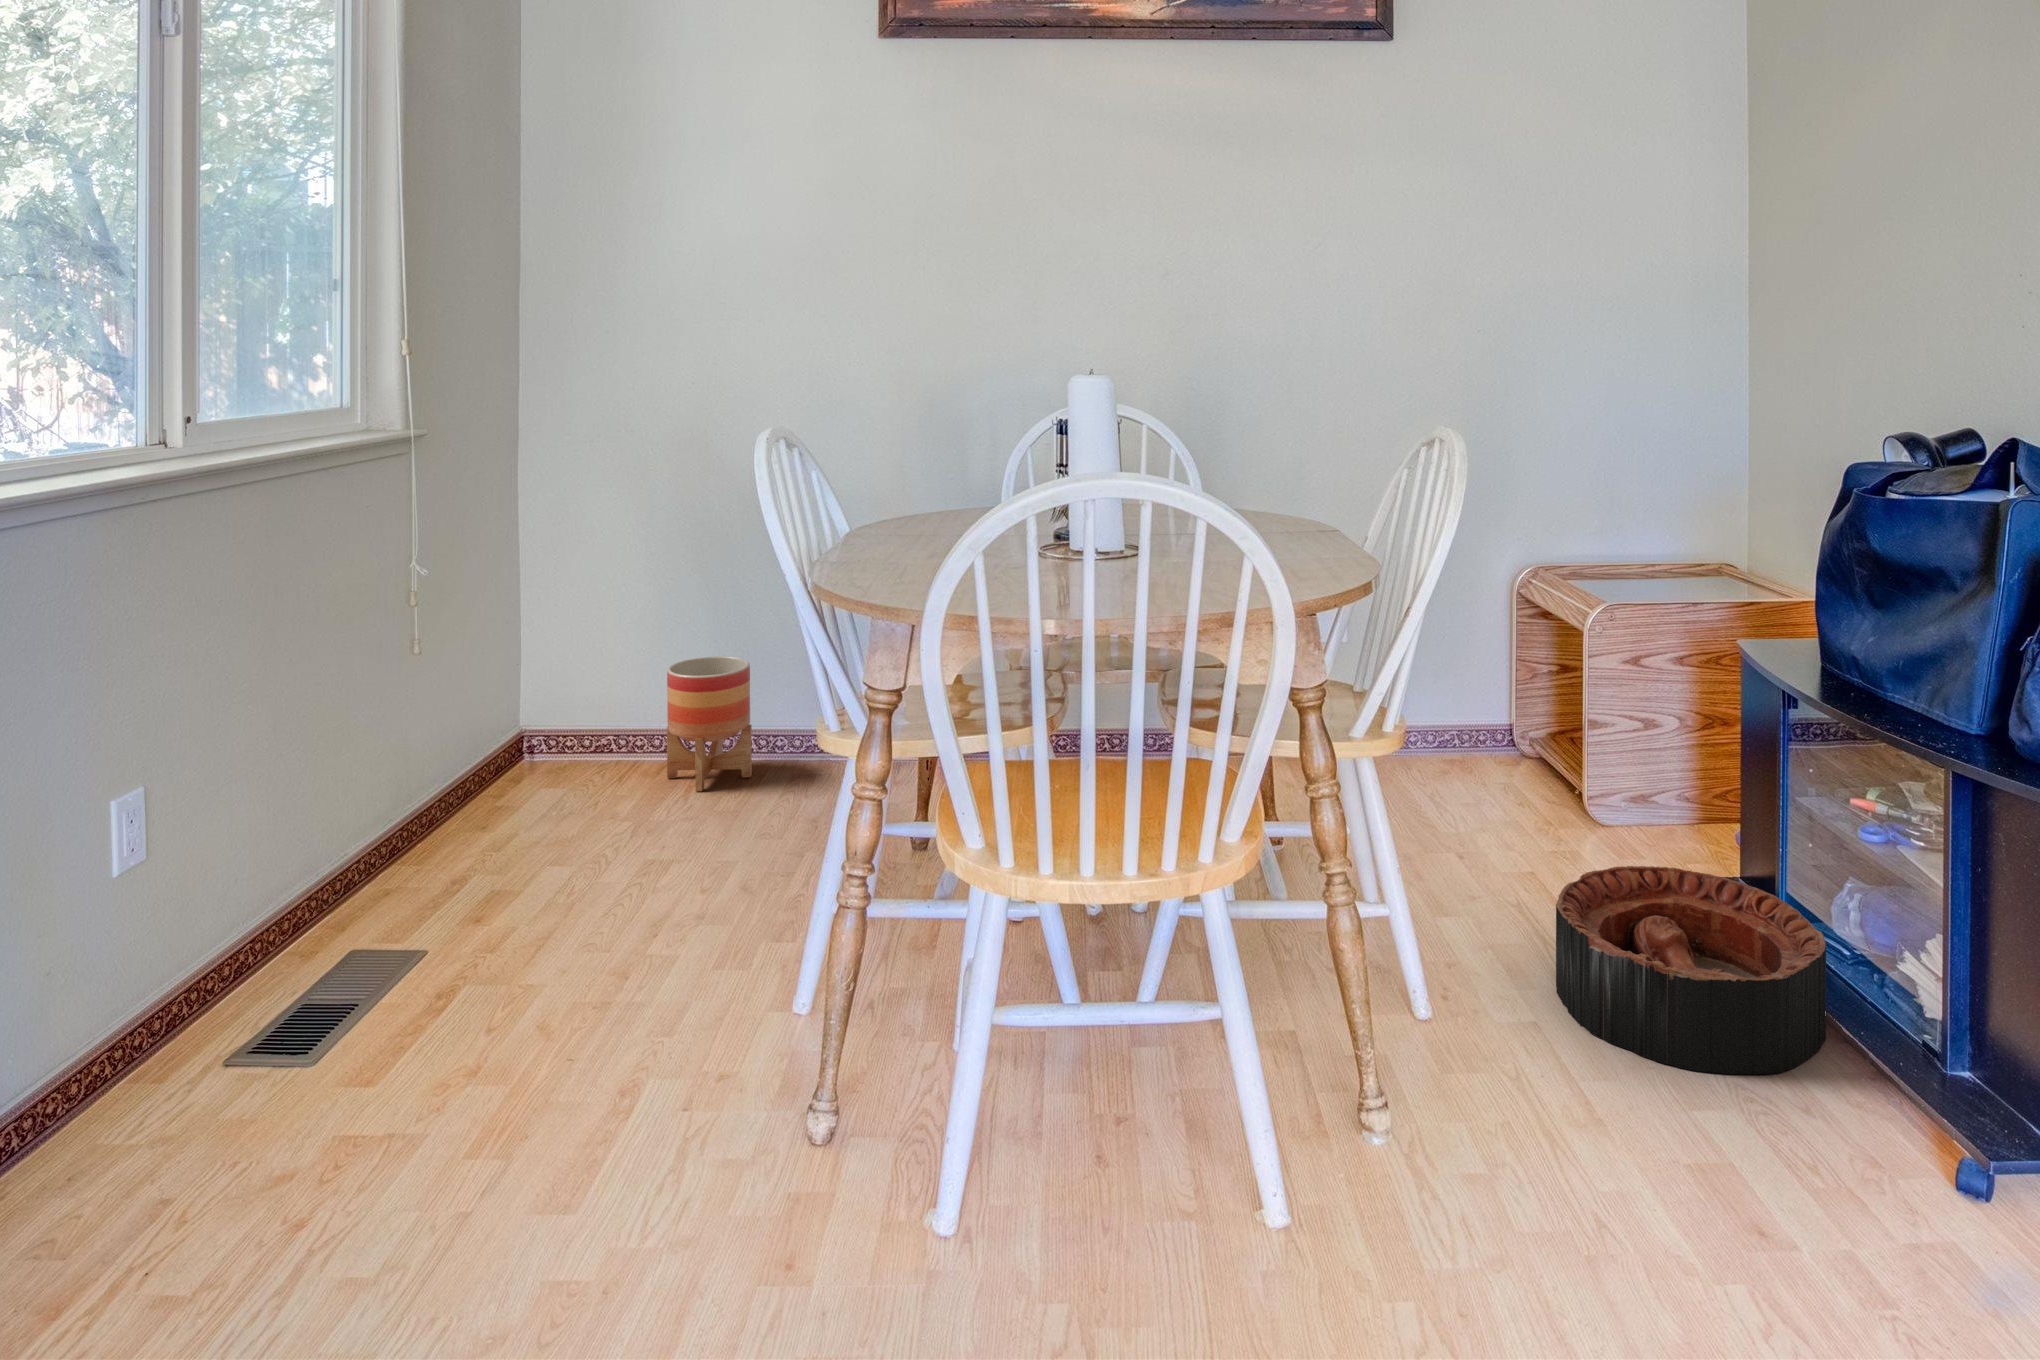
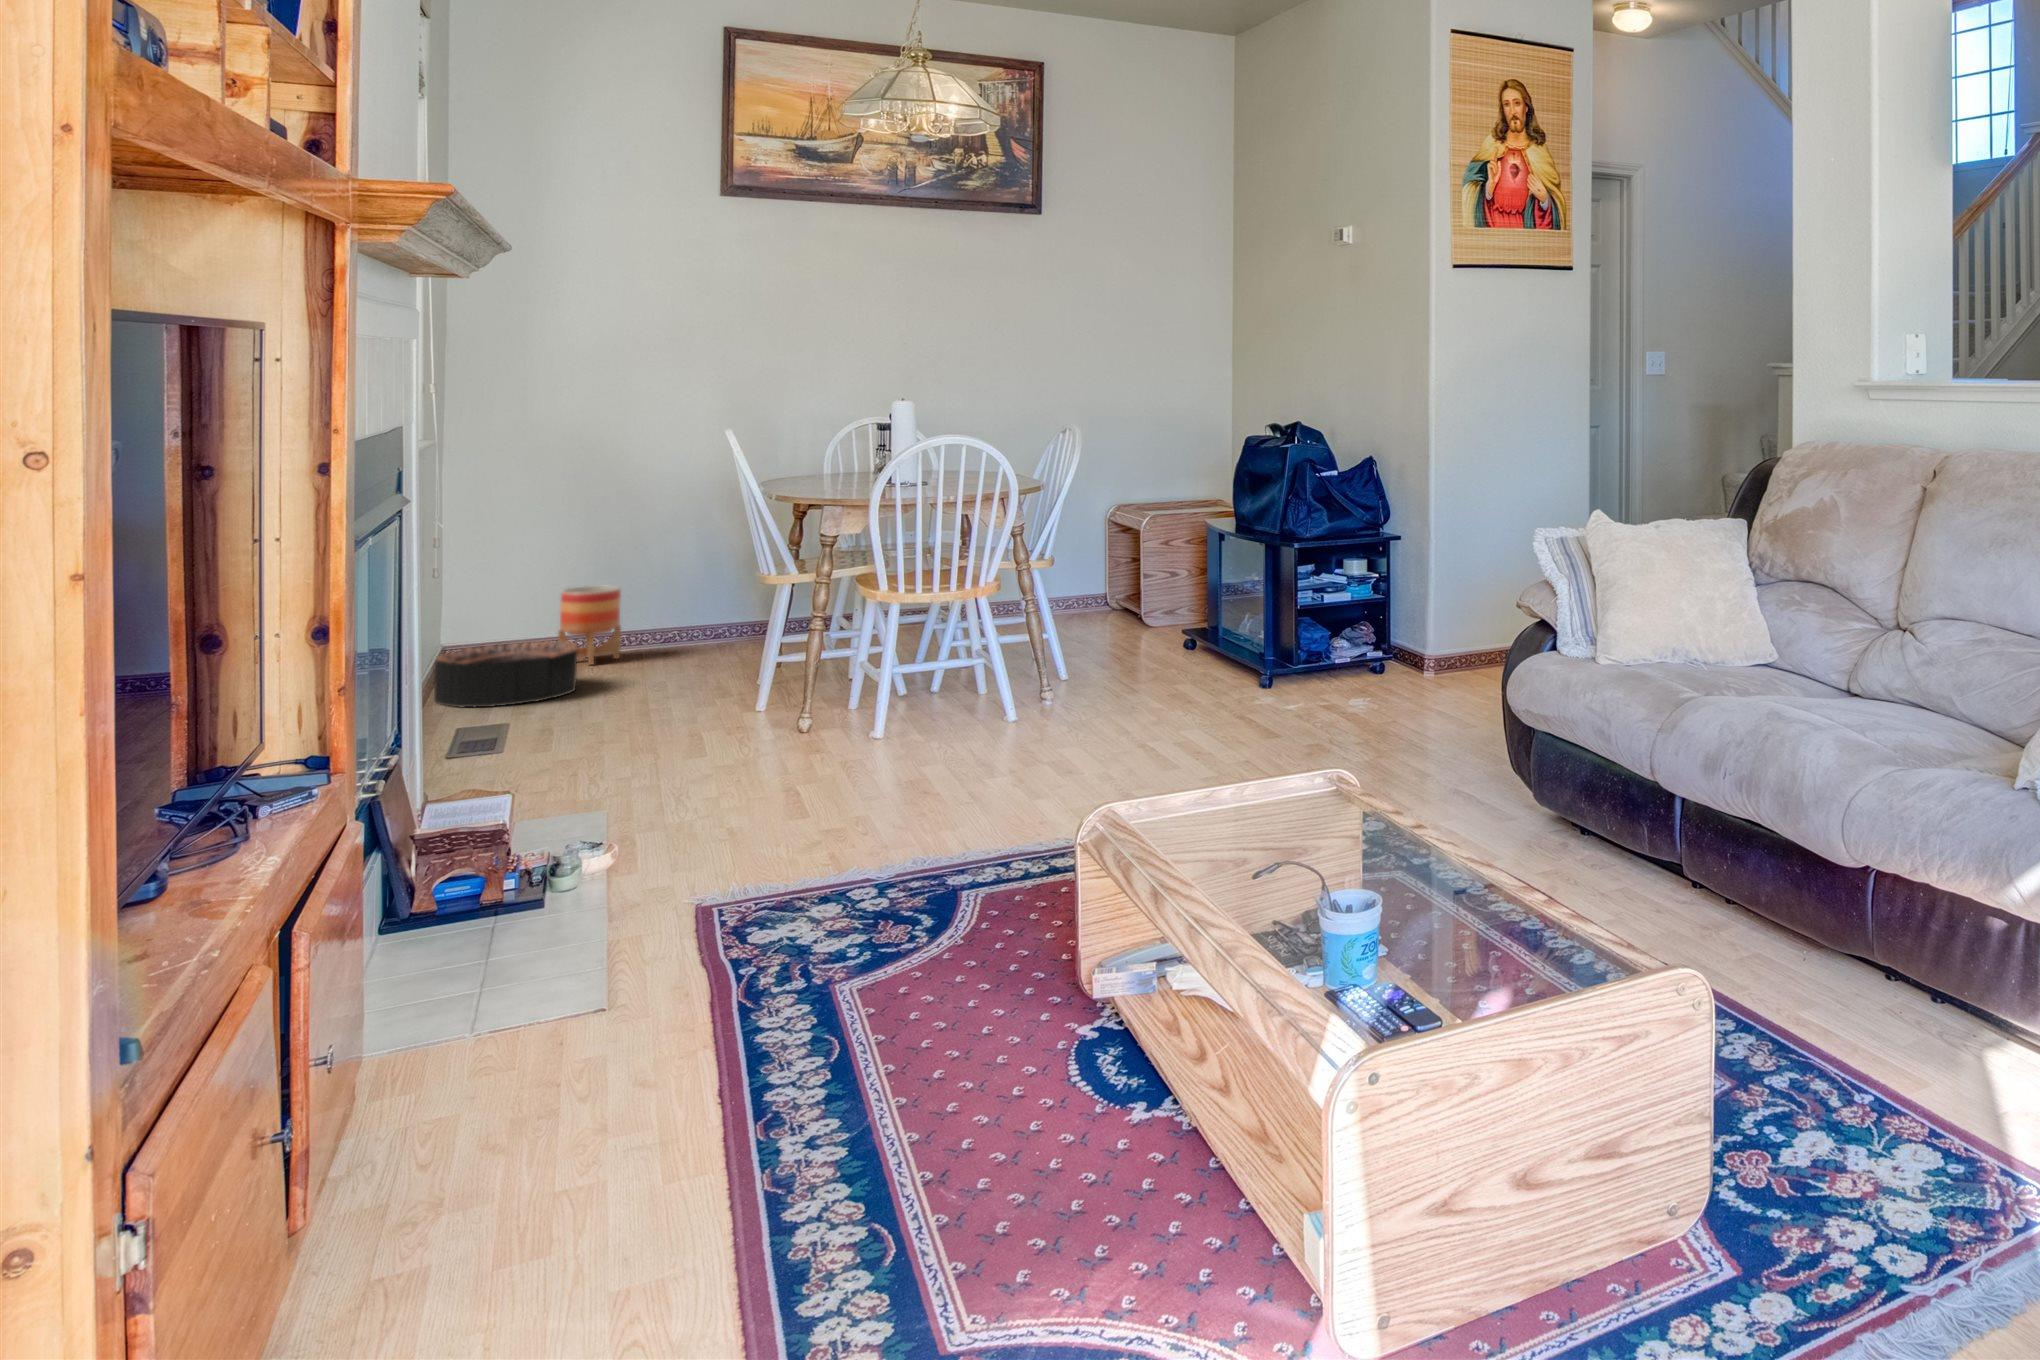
basket: present [1556,866,1826,1075] -> present [434,641,577,707]

